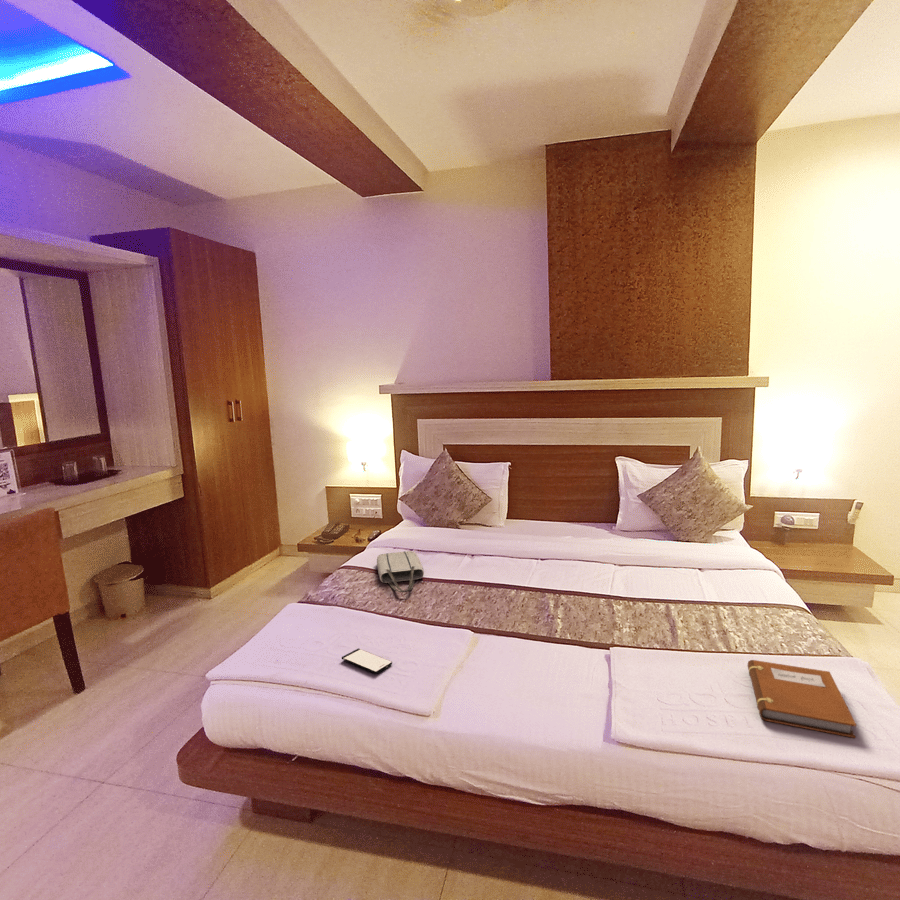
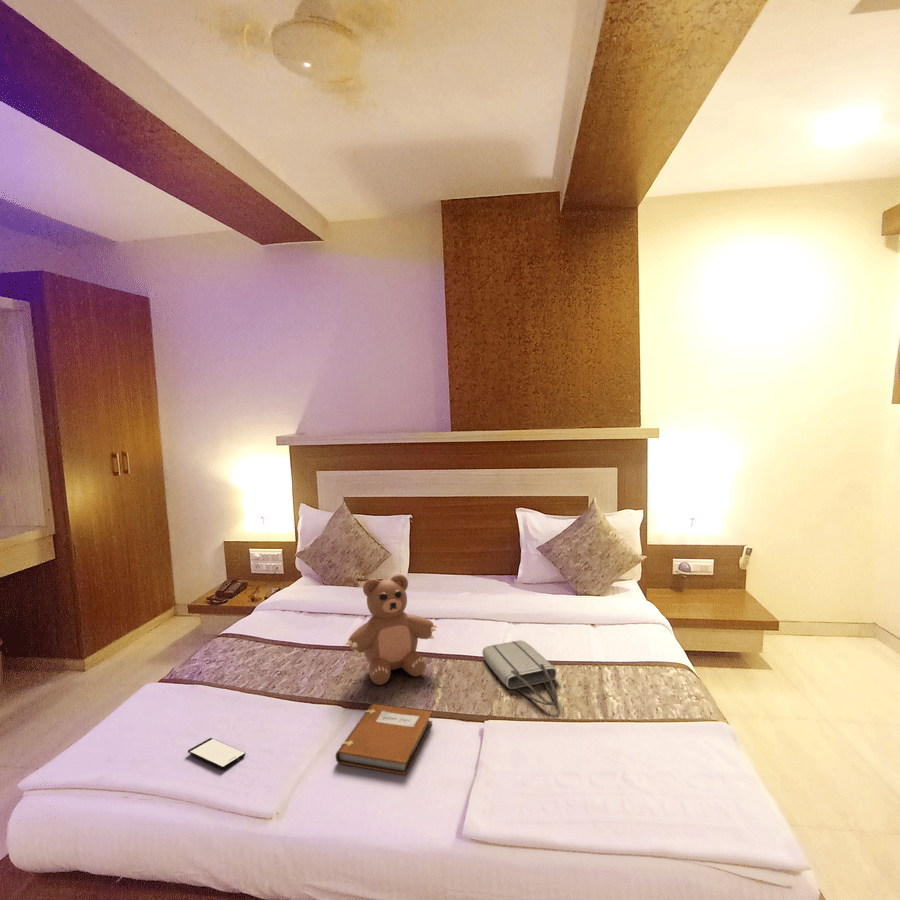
teddy bear: none [468,512,554,613] -> present [345,574,437,685]
tote bag: present [377,551,424,592] -> present [483,641,557,705]
notebook: present [747,660,856,738] -> present [336,704,432,775]

